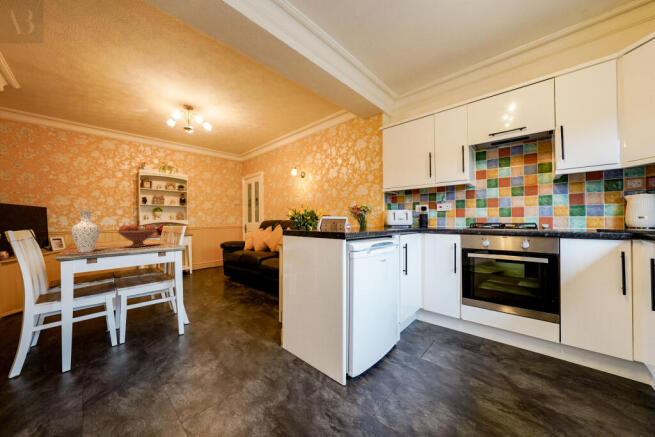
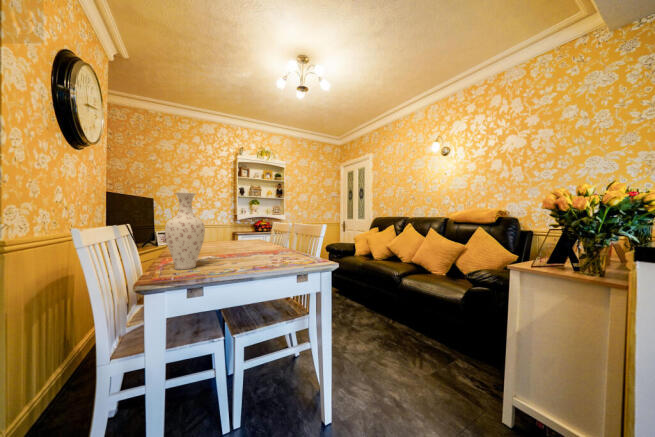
fruit bowl: present [118,224,157,247] -> none [229,220,283,259]

